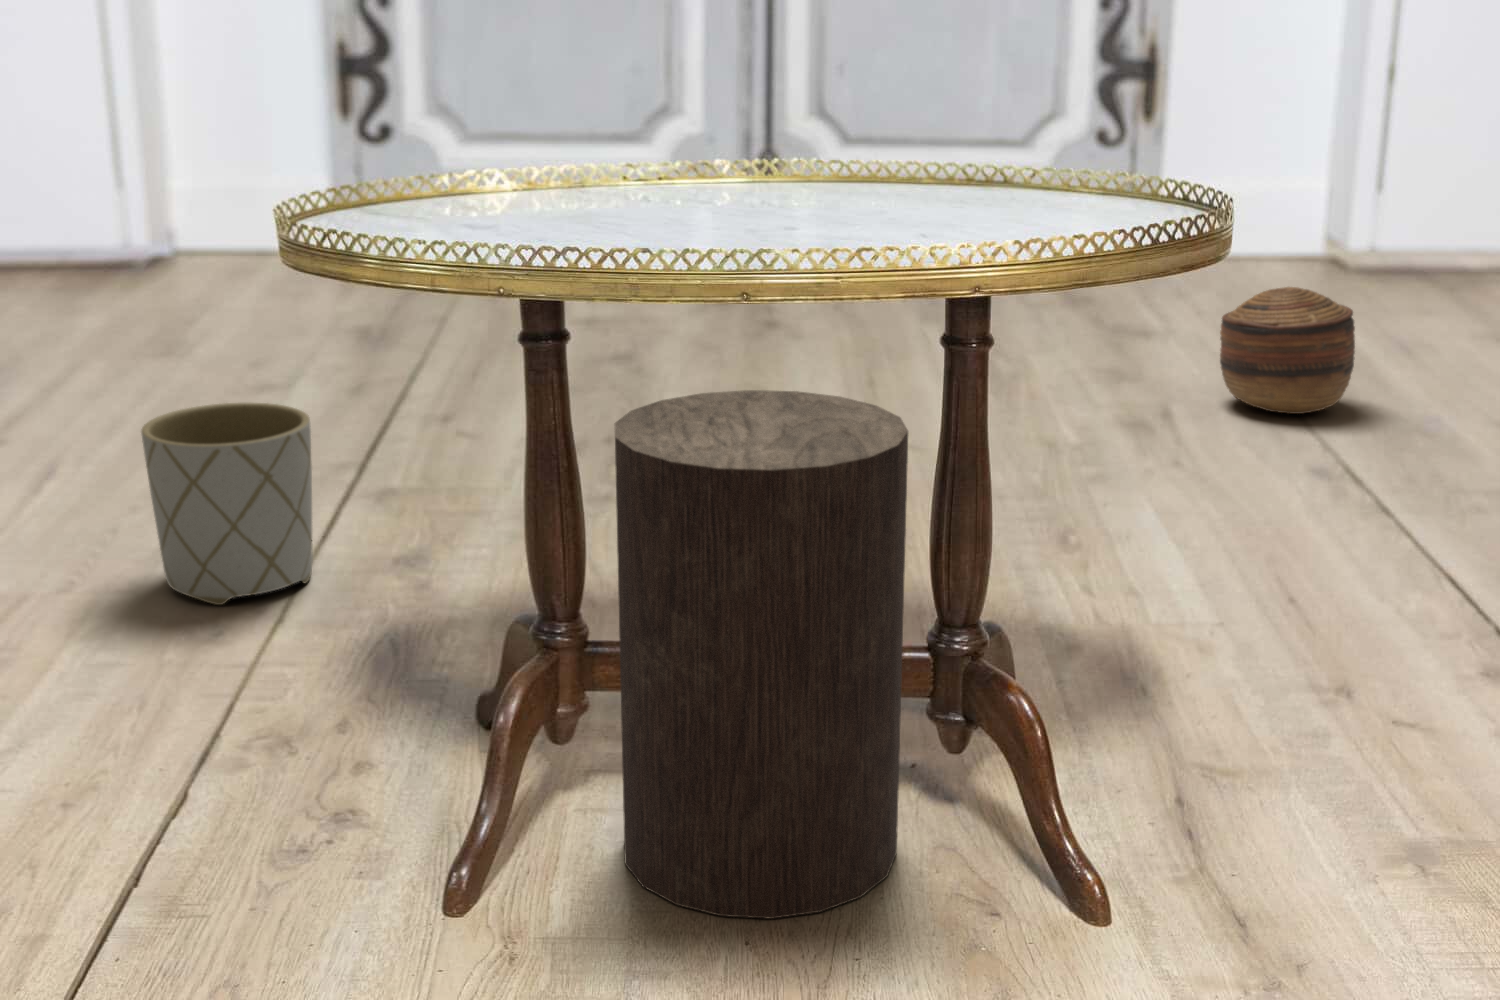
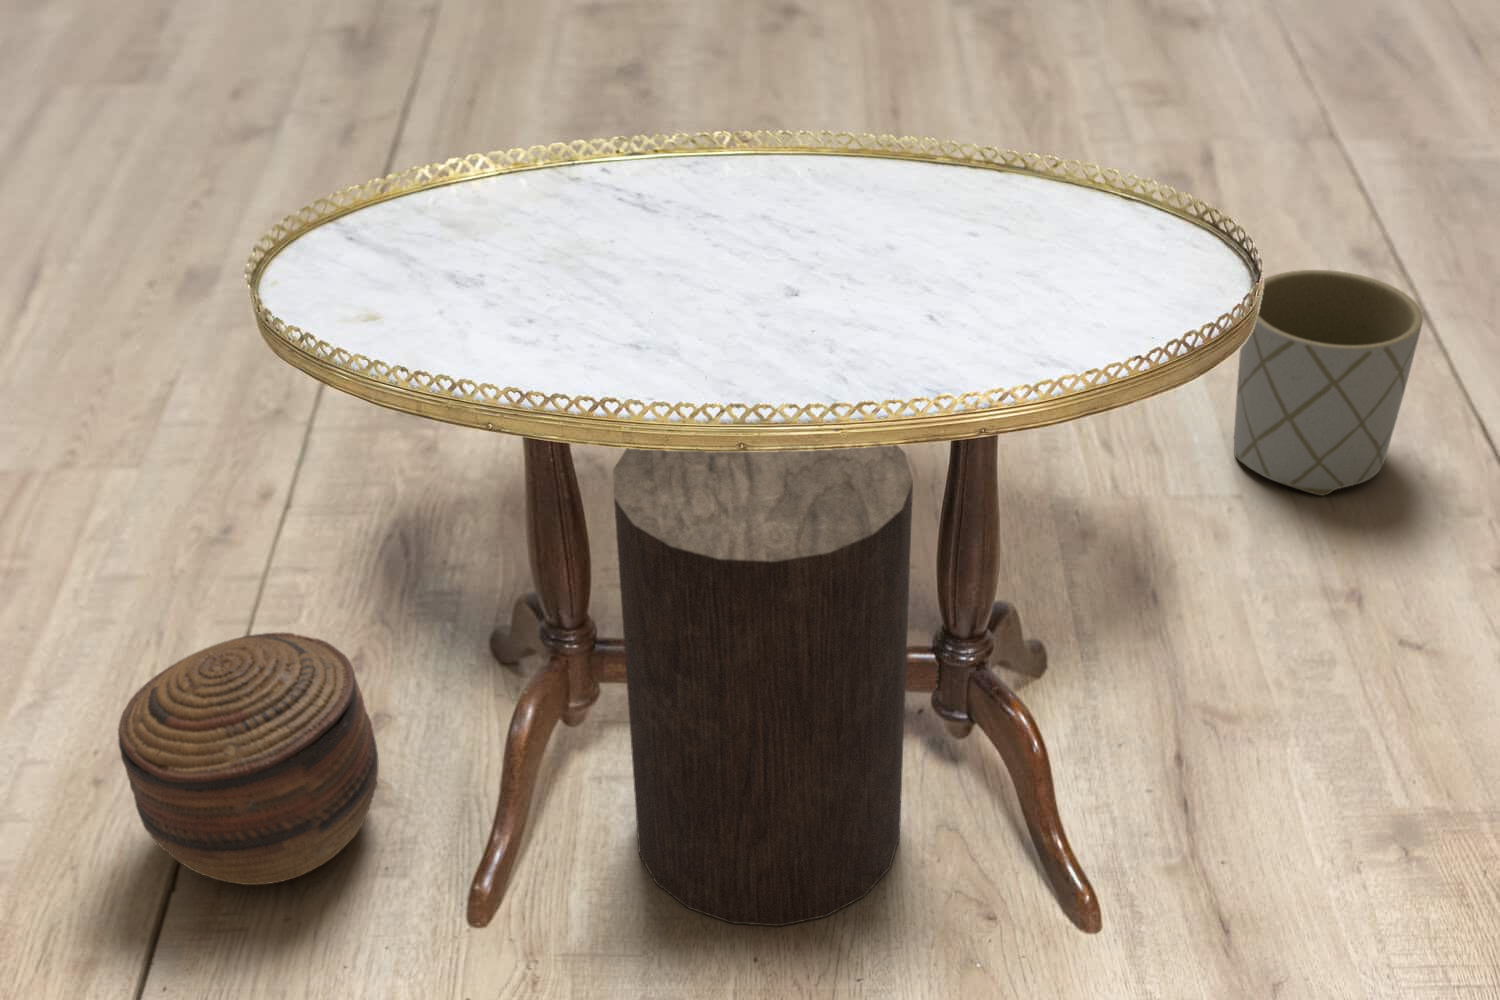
basket: present [1220,287,1355,414] -> present [118,633,379,885]
planter: present [141,403,313,605] -> present [1234,270,1423,496]

